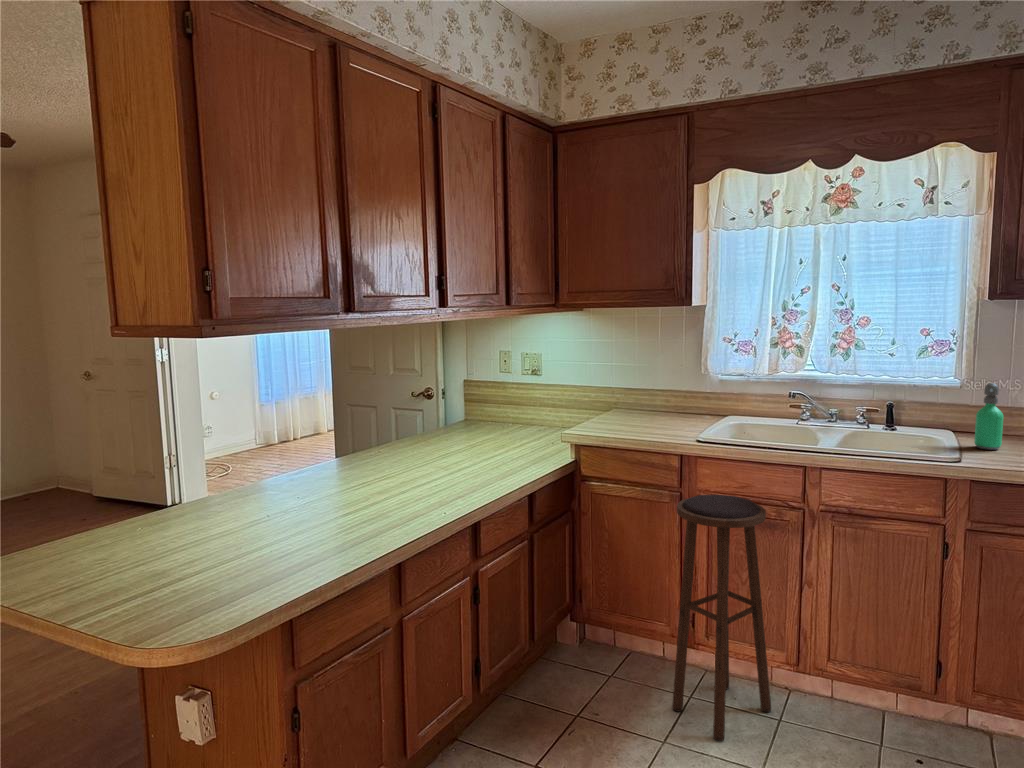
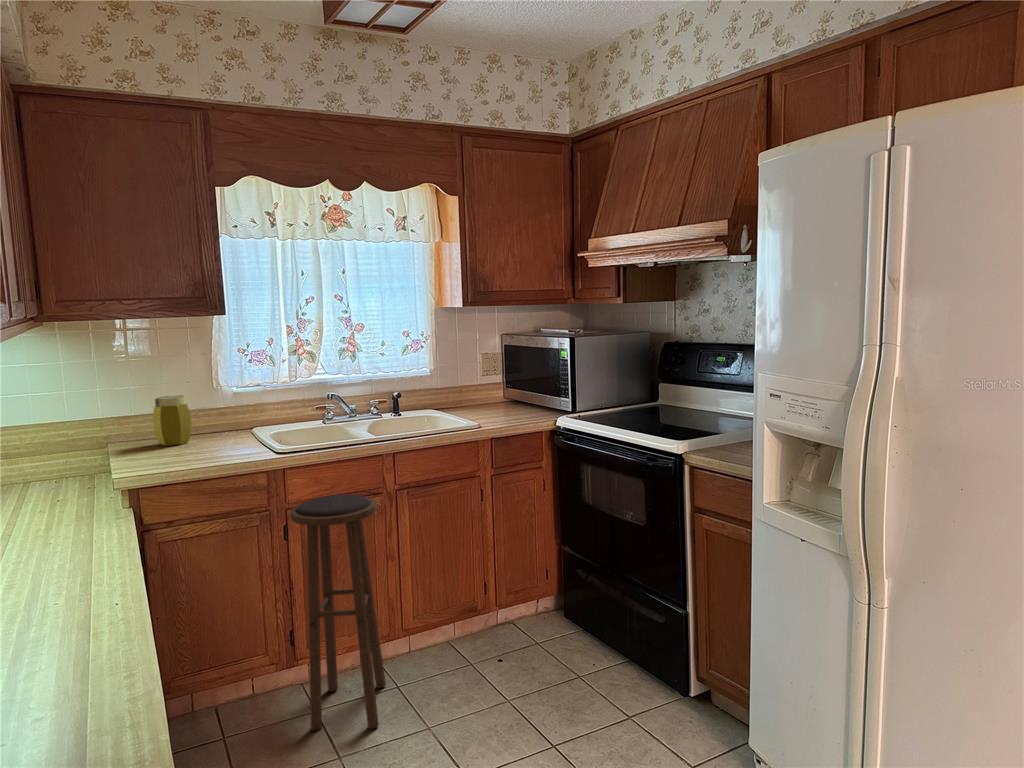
jar: none [639,374,667,417] -> present [153,395,191,446]
soap dispenser: present [974,383,1004,450] -> none [464,366,482,416]

